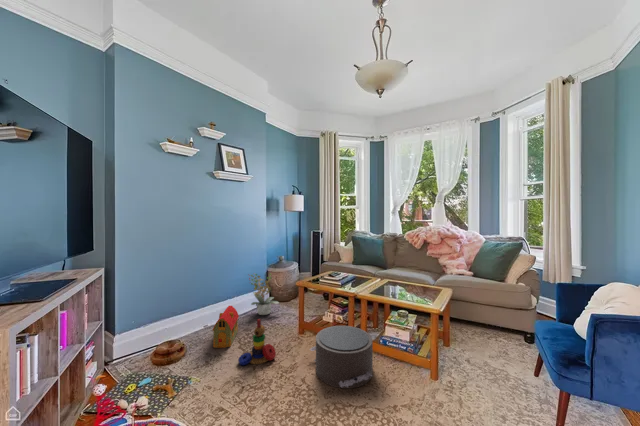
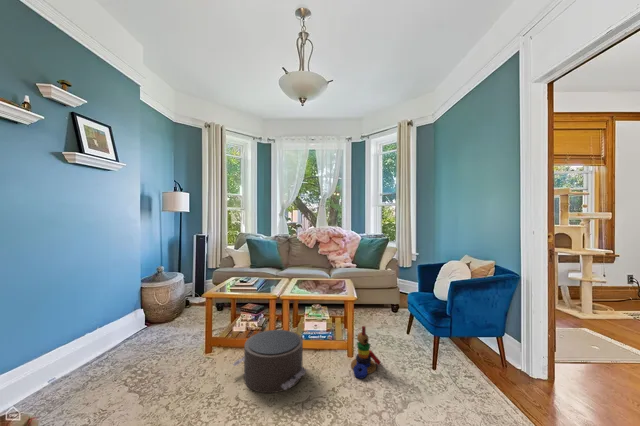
potted plant: present [249,274,279,315] -> none [119,287,168,345]
toy house: present [213,306,239,348] -> none [85,339,118,403]
stacking toy: present [238,319,276,365] -> present [351,326,381,379]

